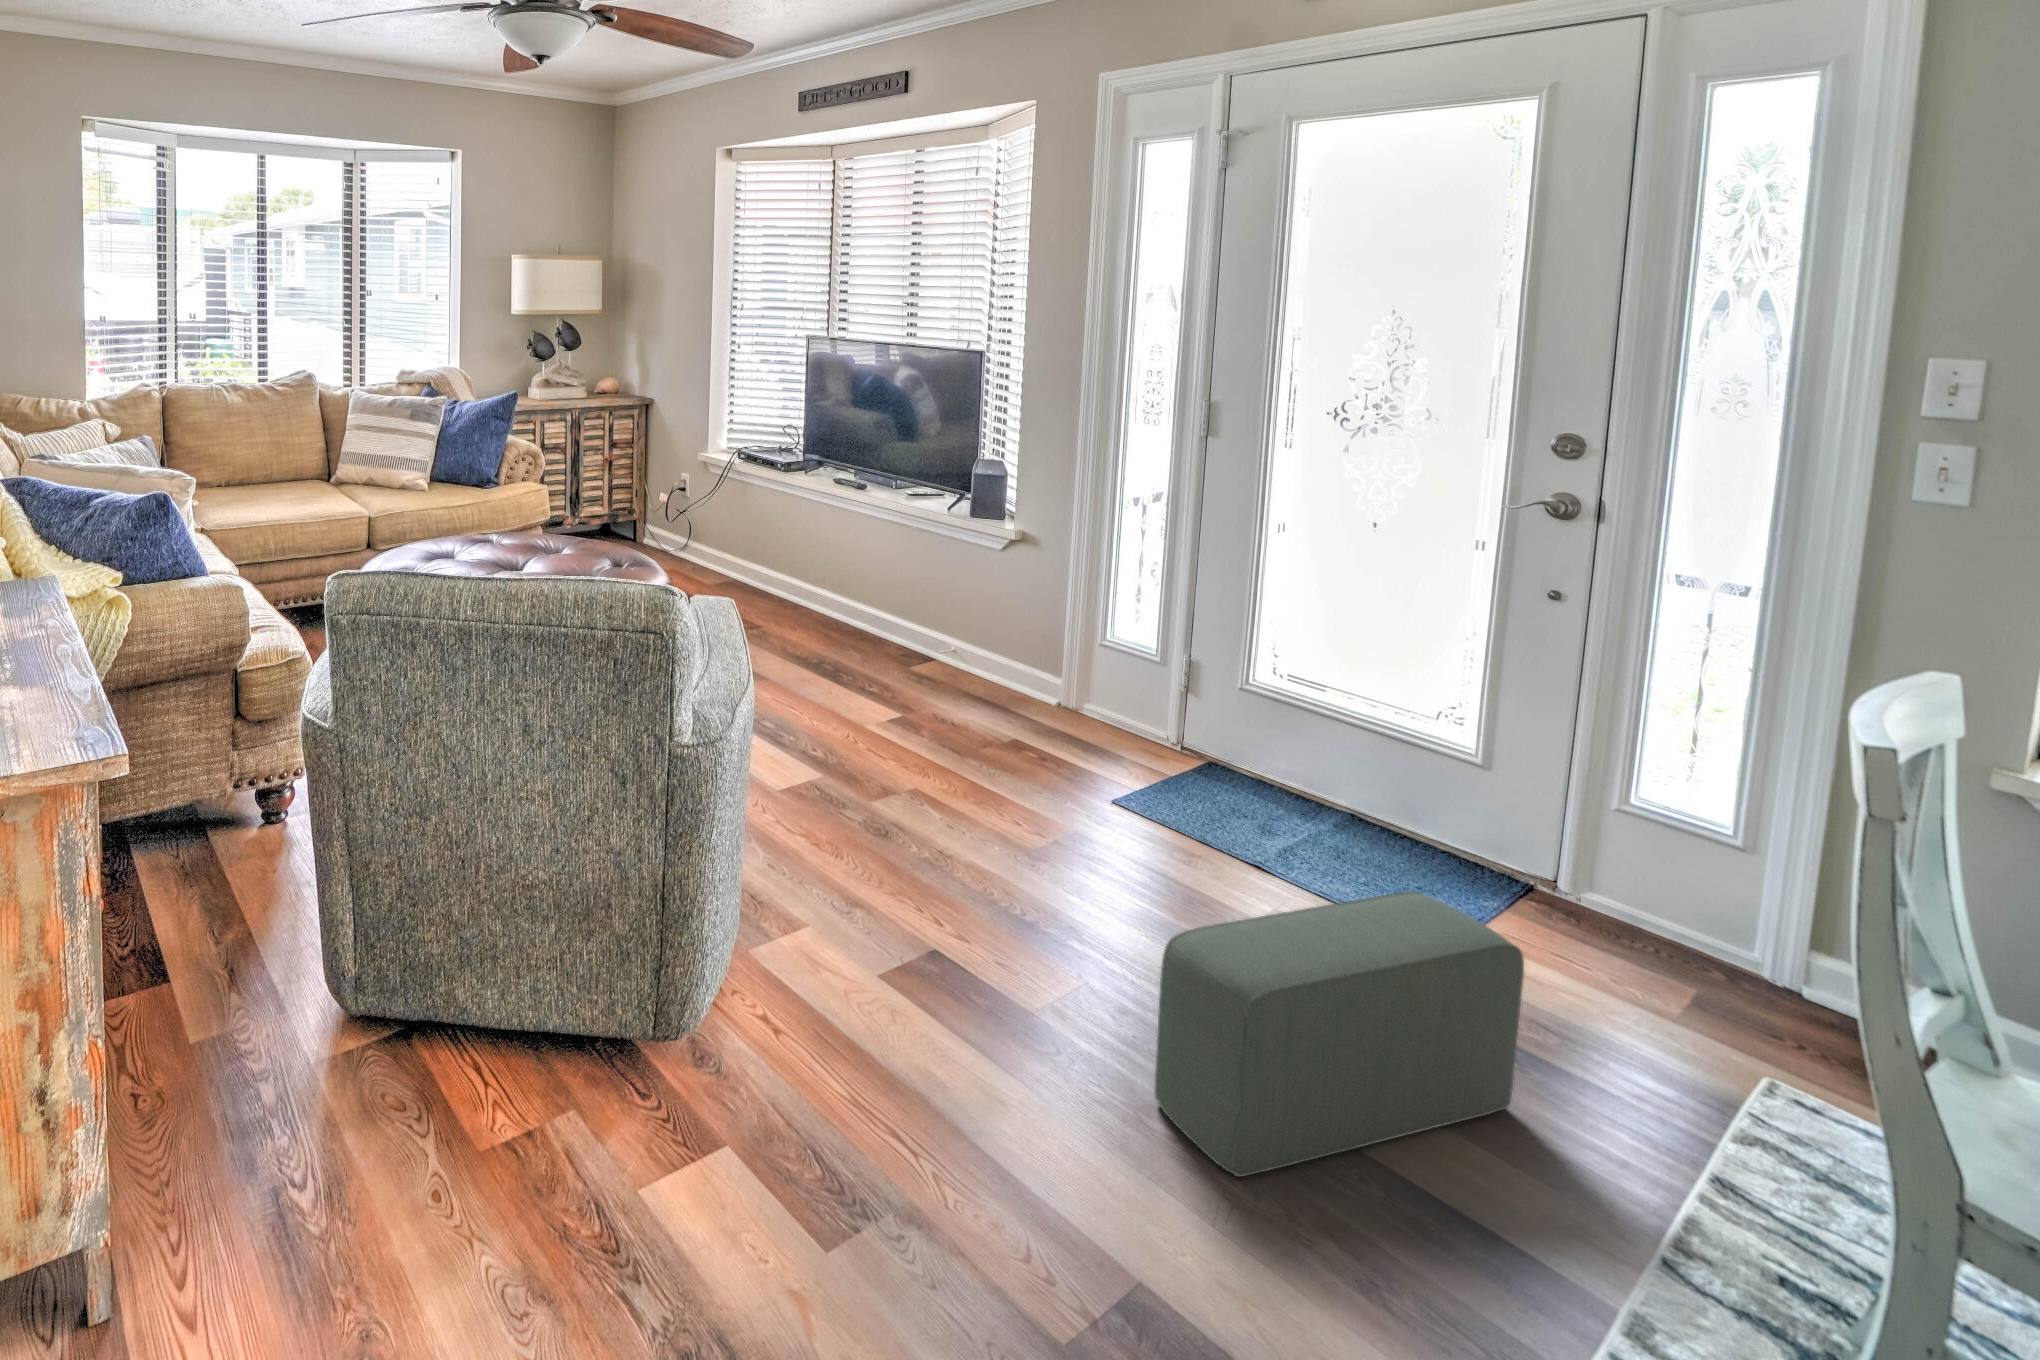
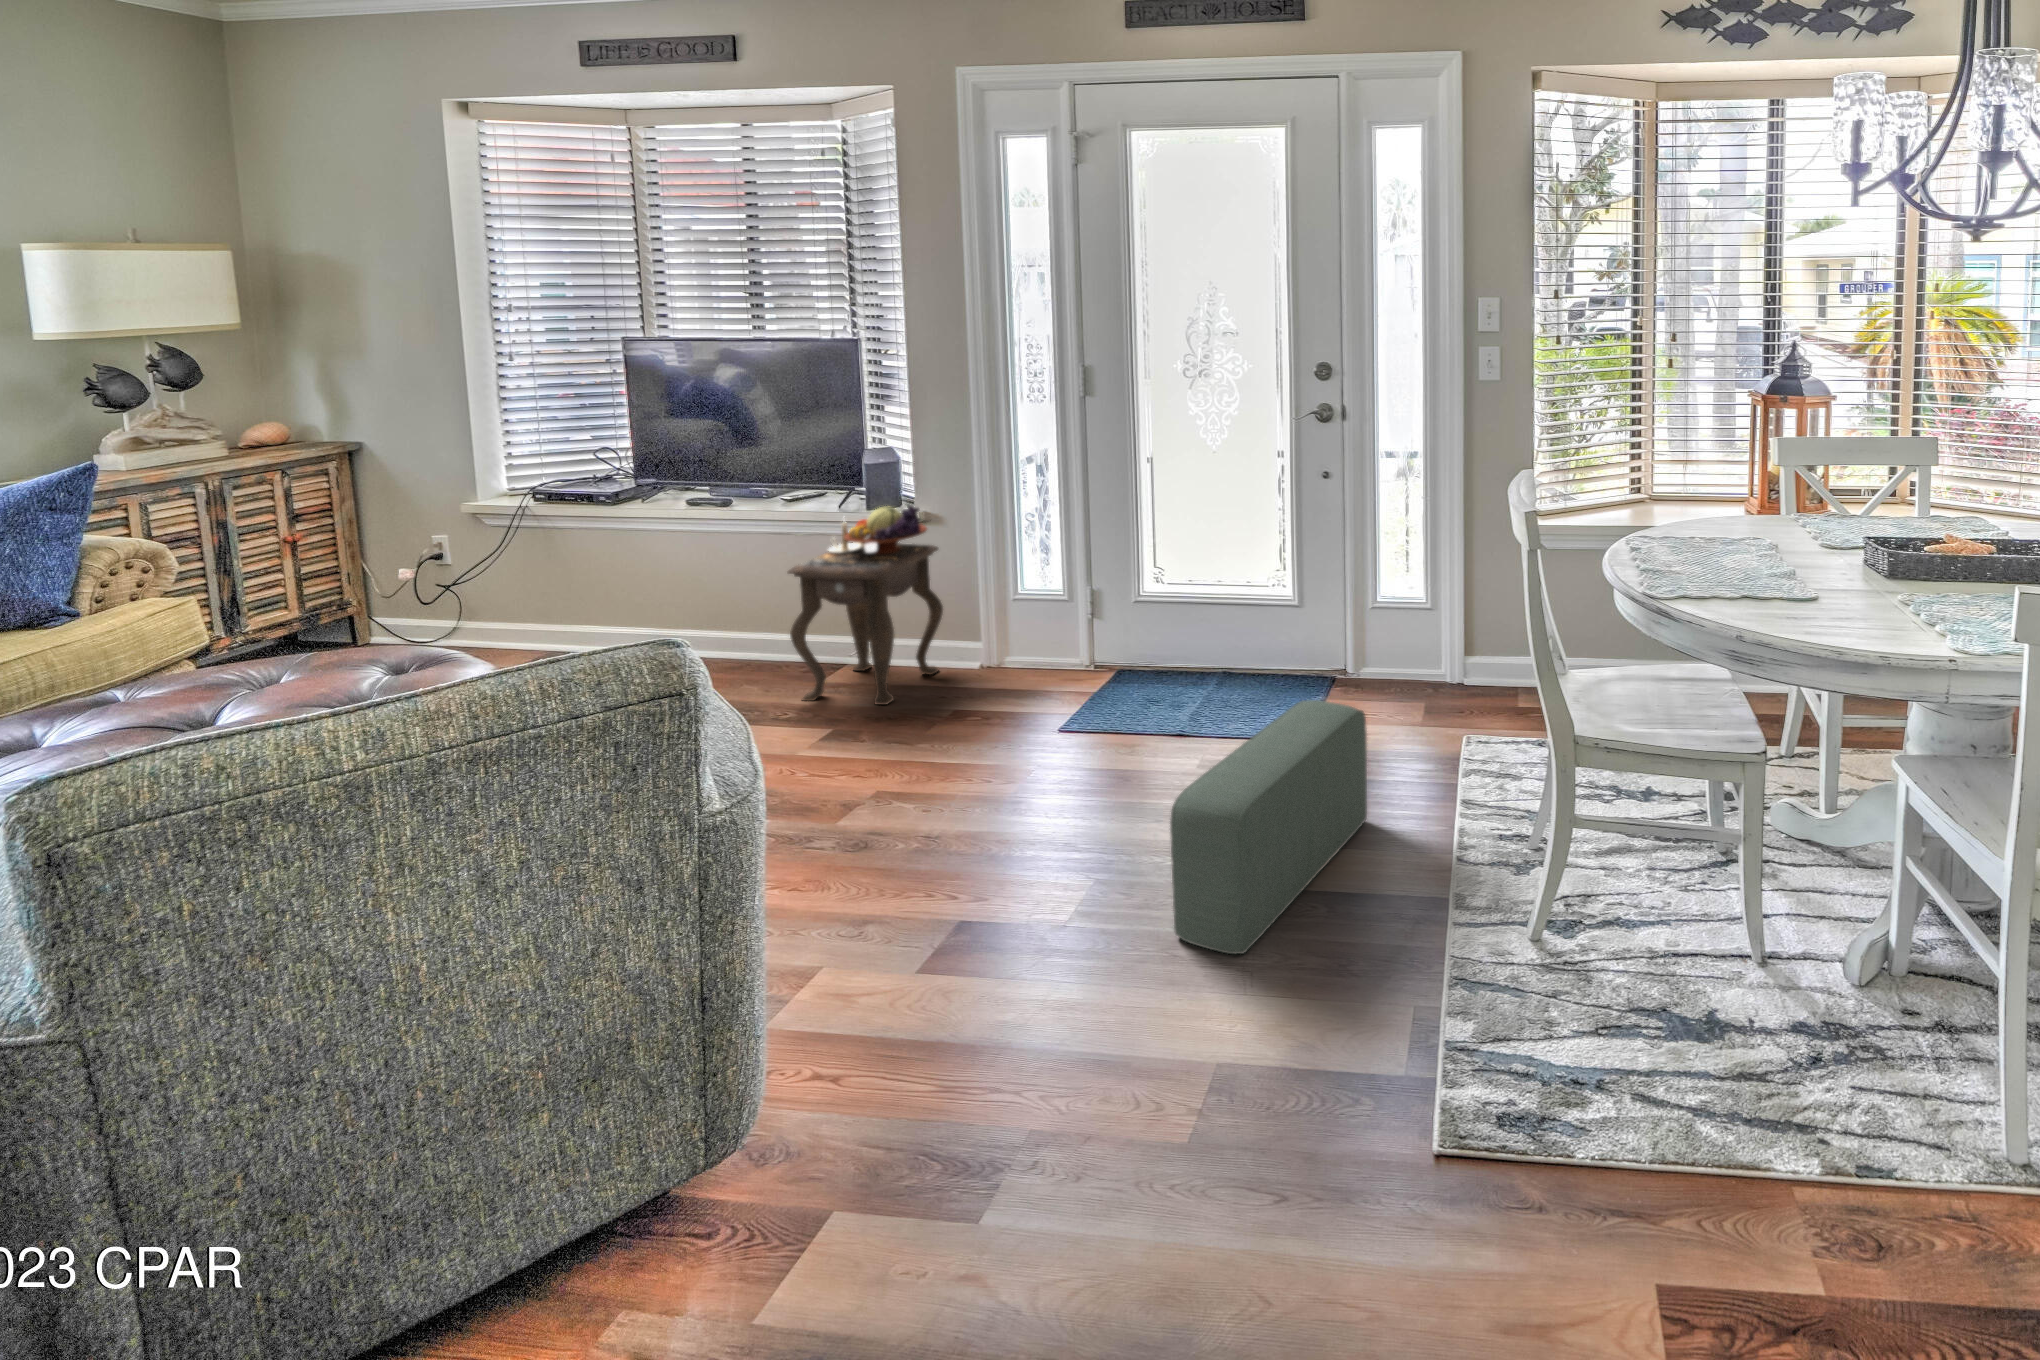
side table: none [881,514,1025,708] -> present [788,505,943,705]

